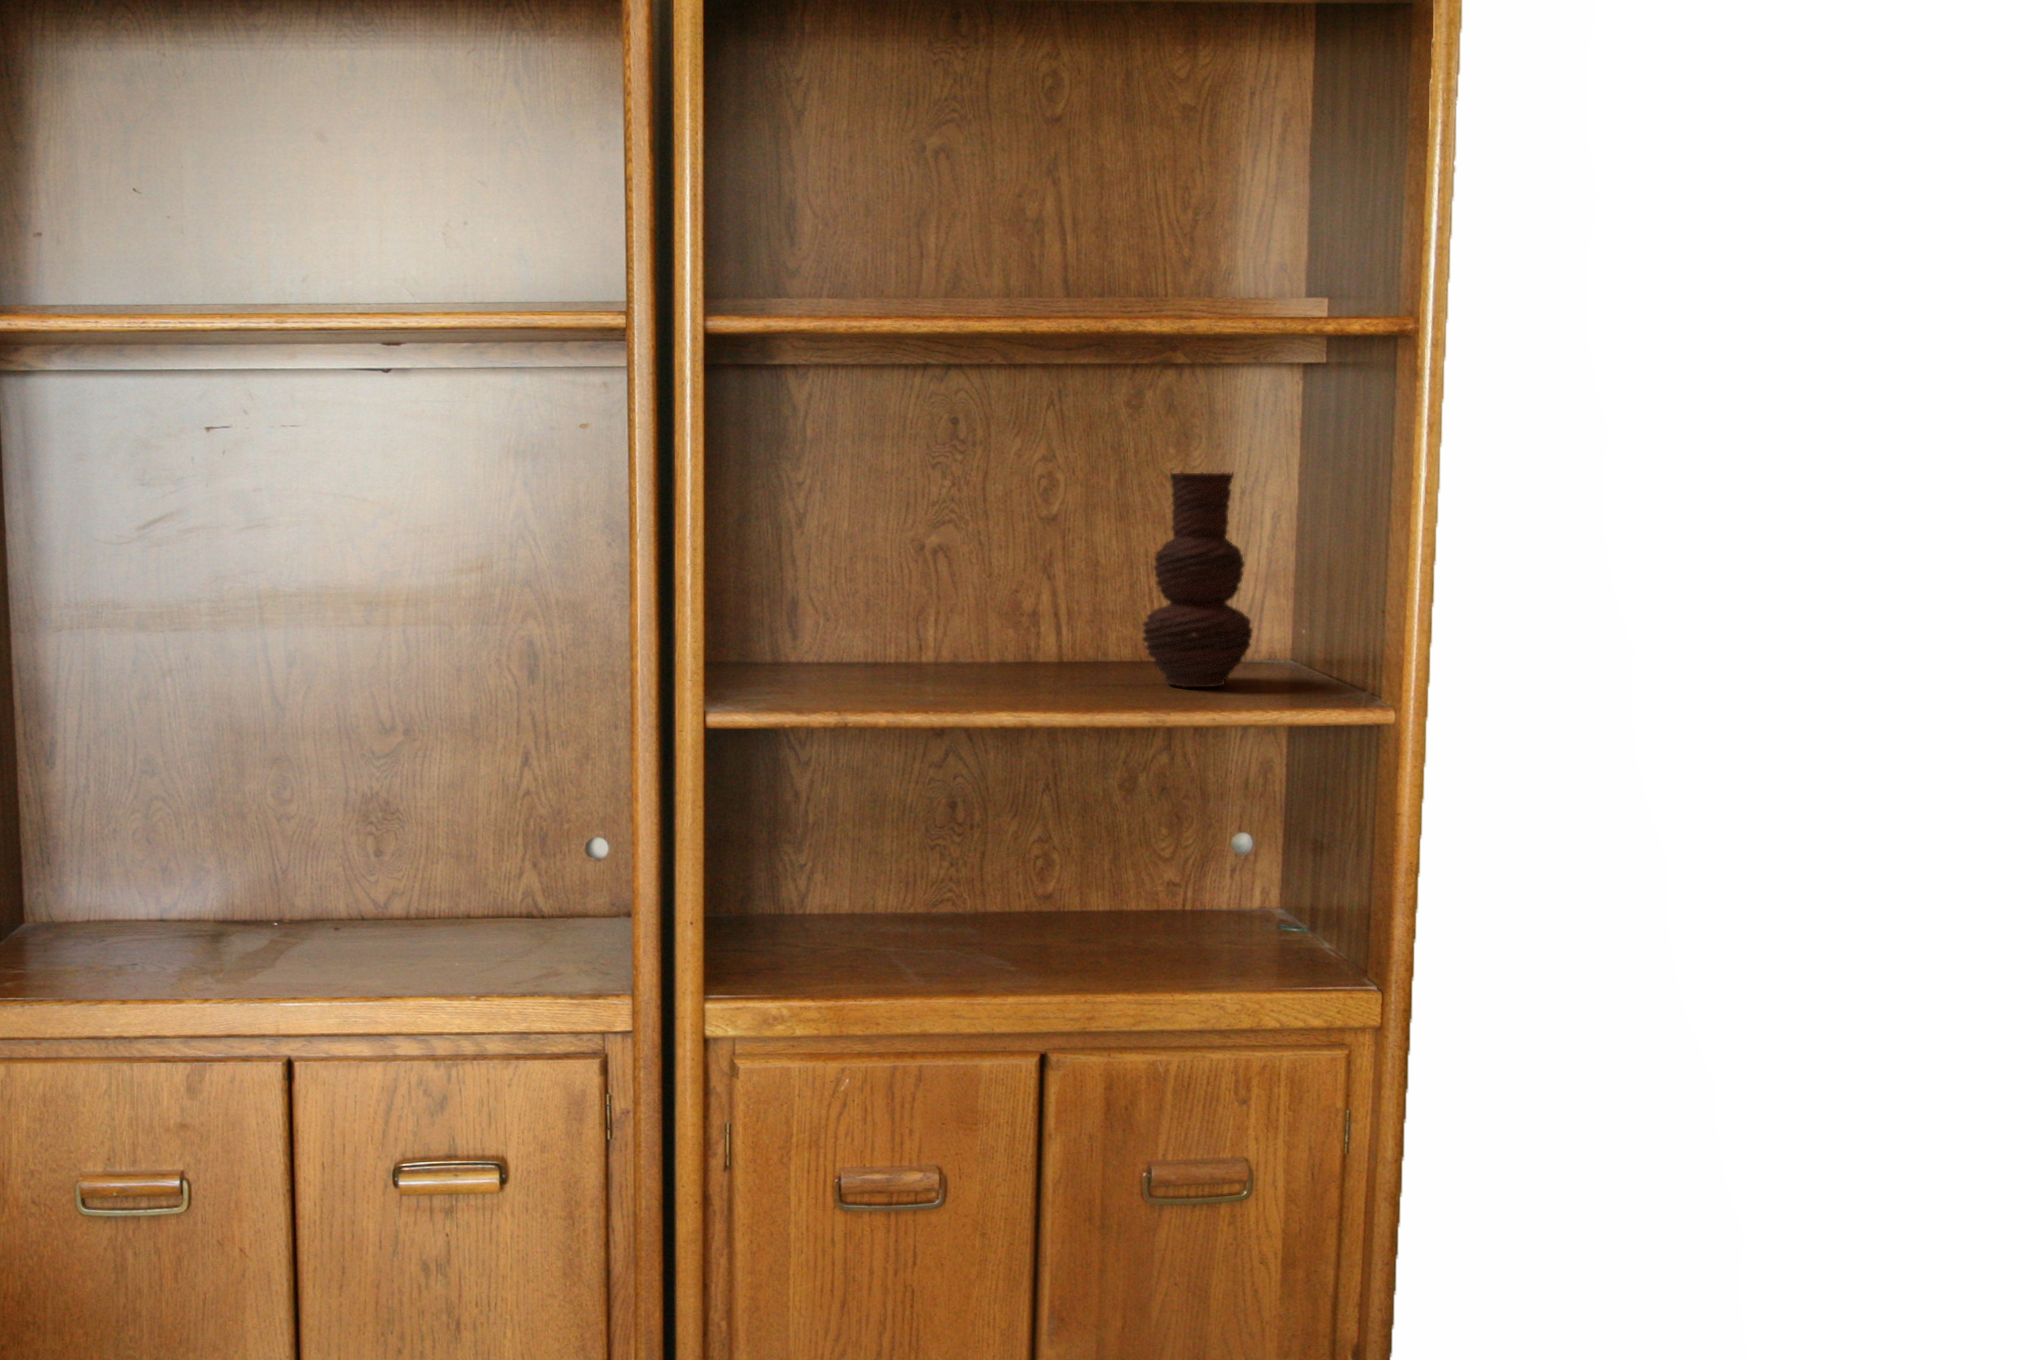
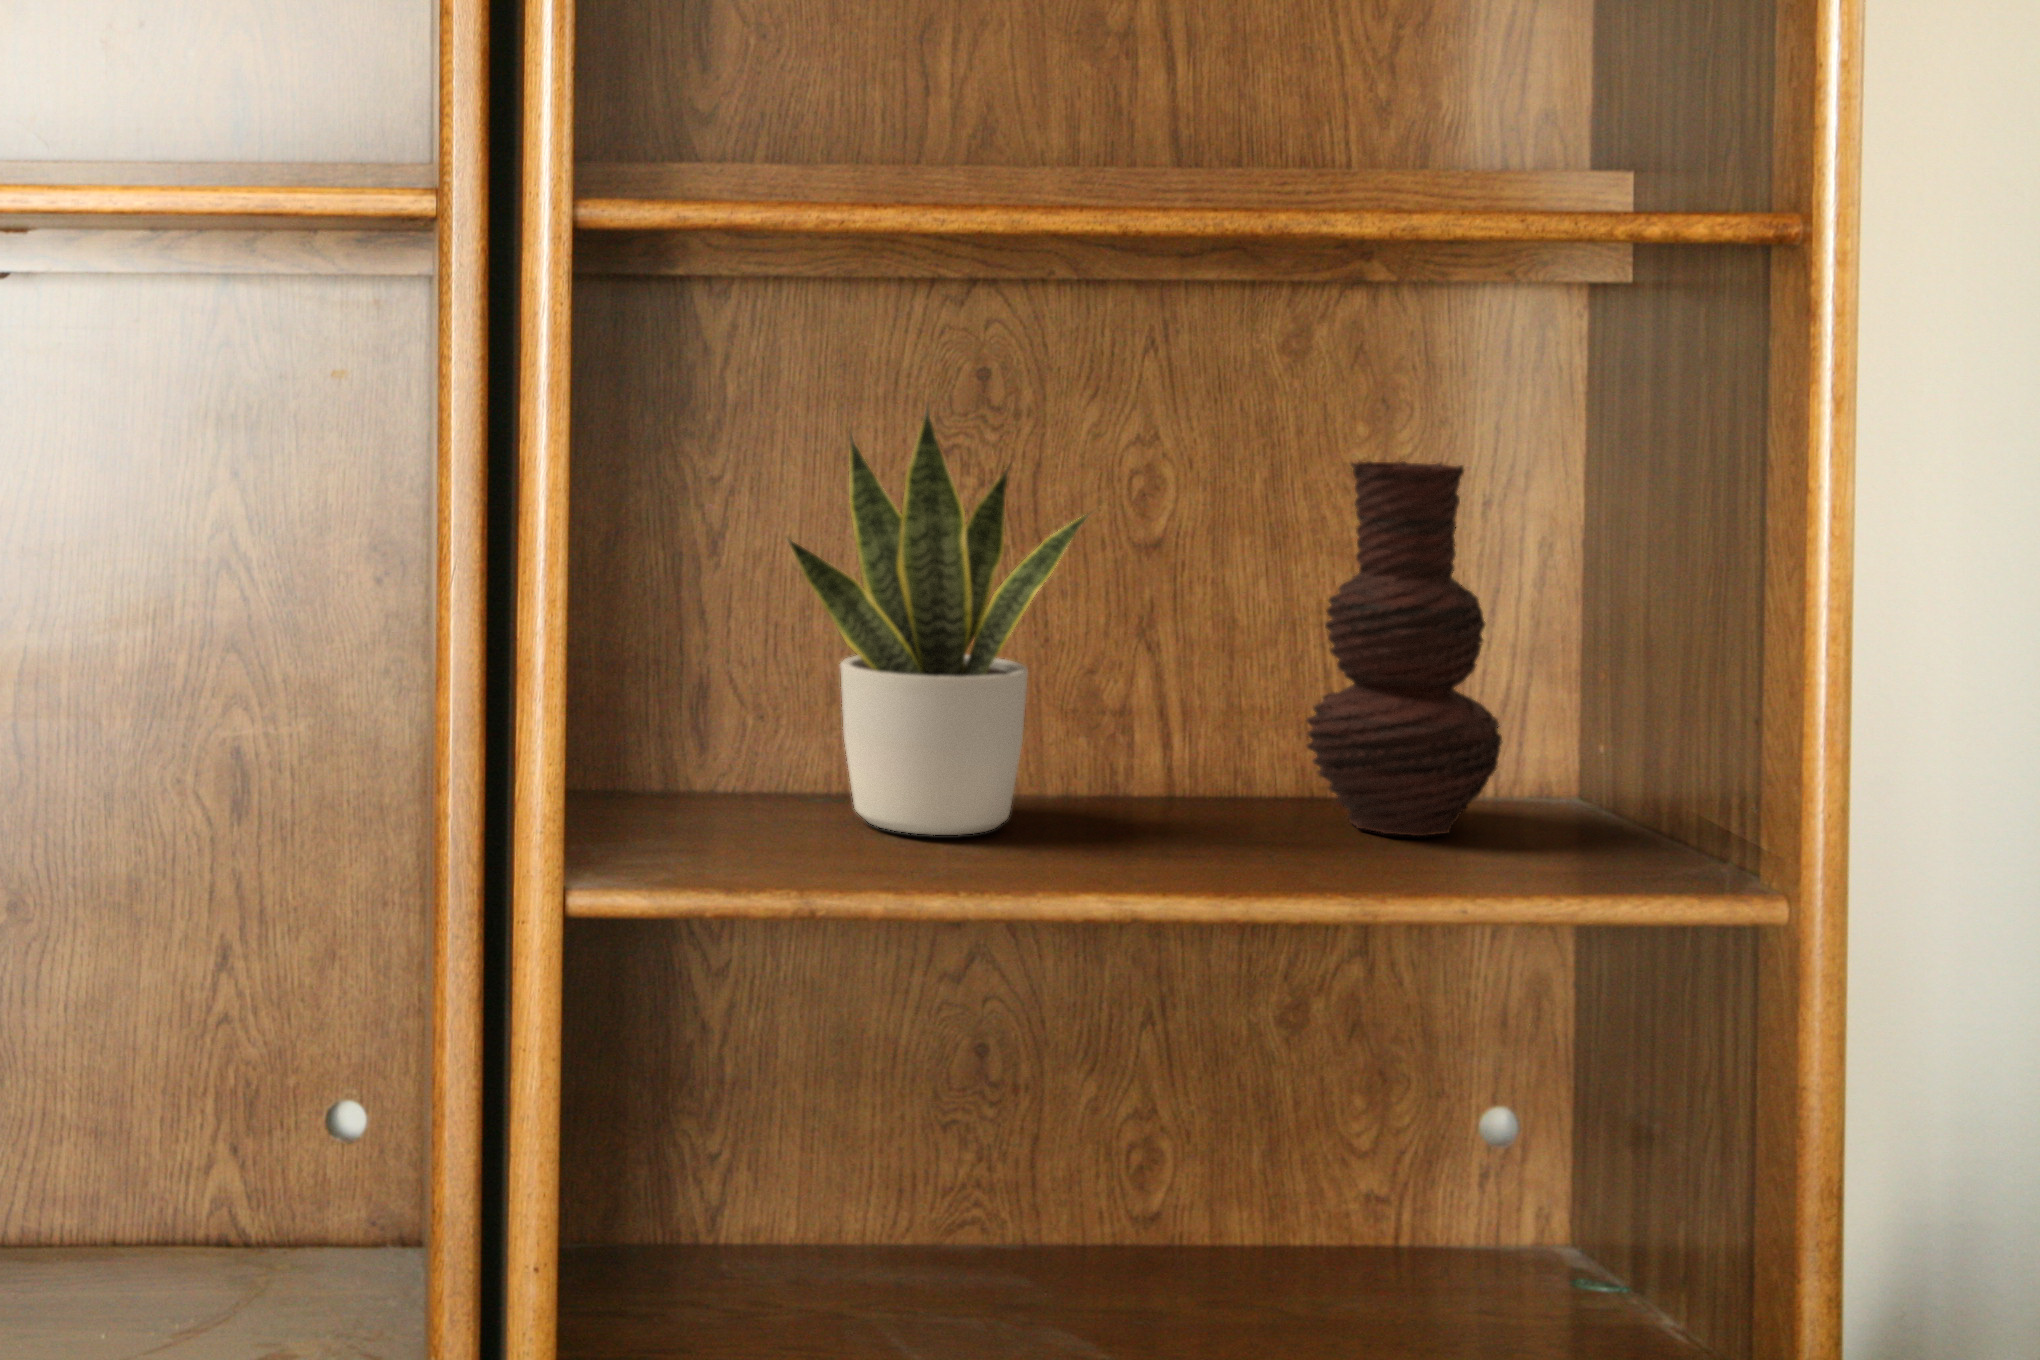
potted plant: none [836,436,1022,689] -> present [788,406,1089,835]

